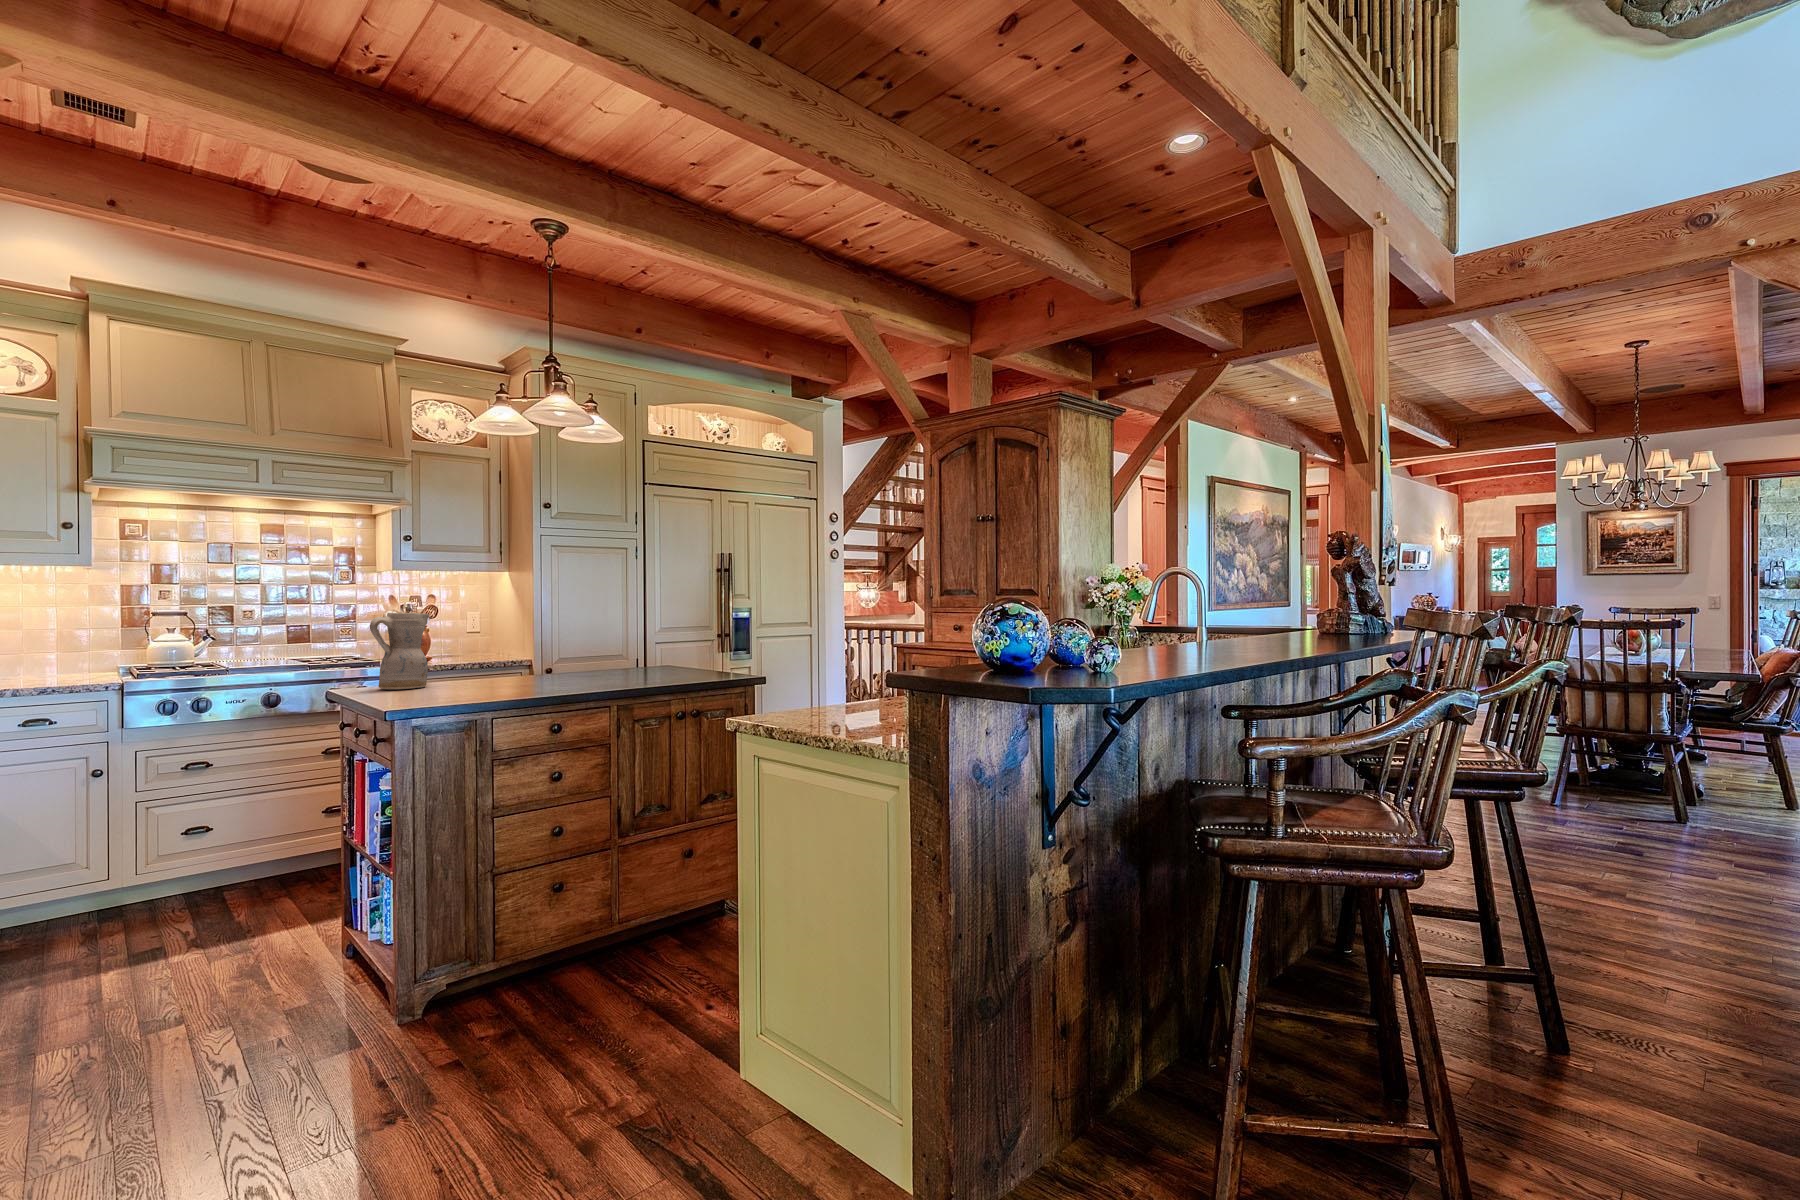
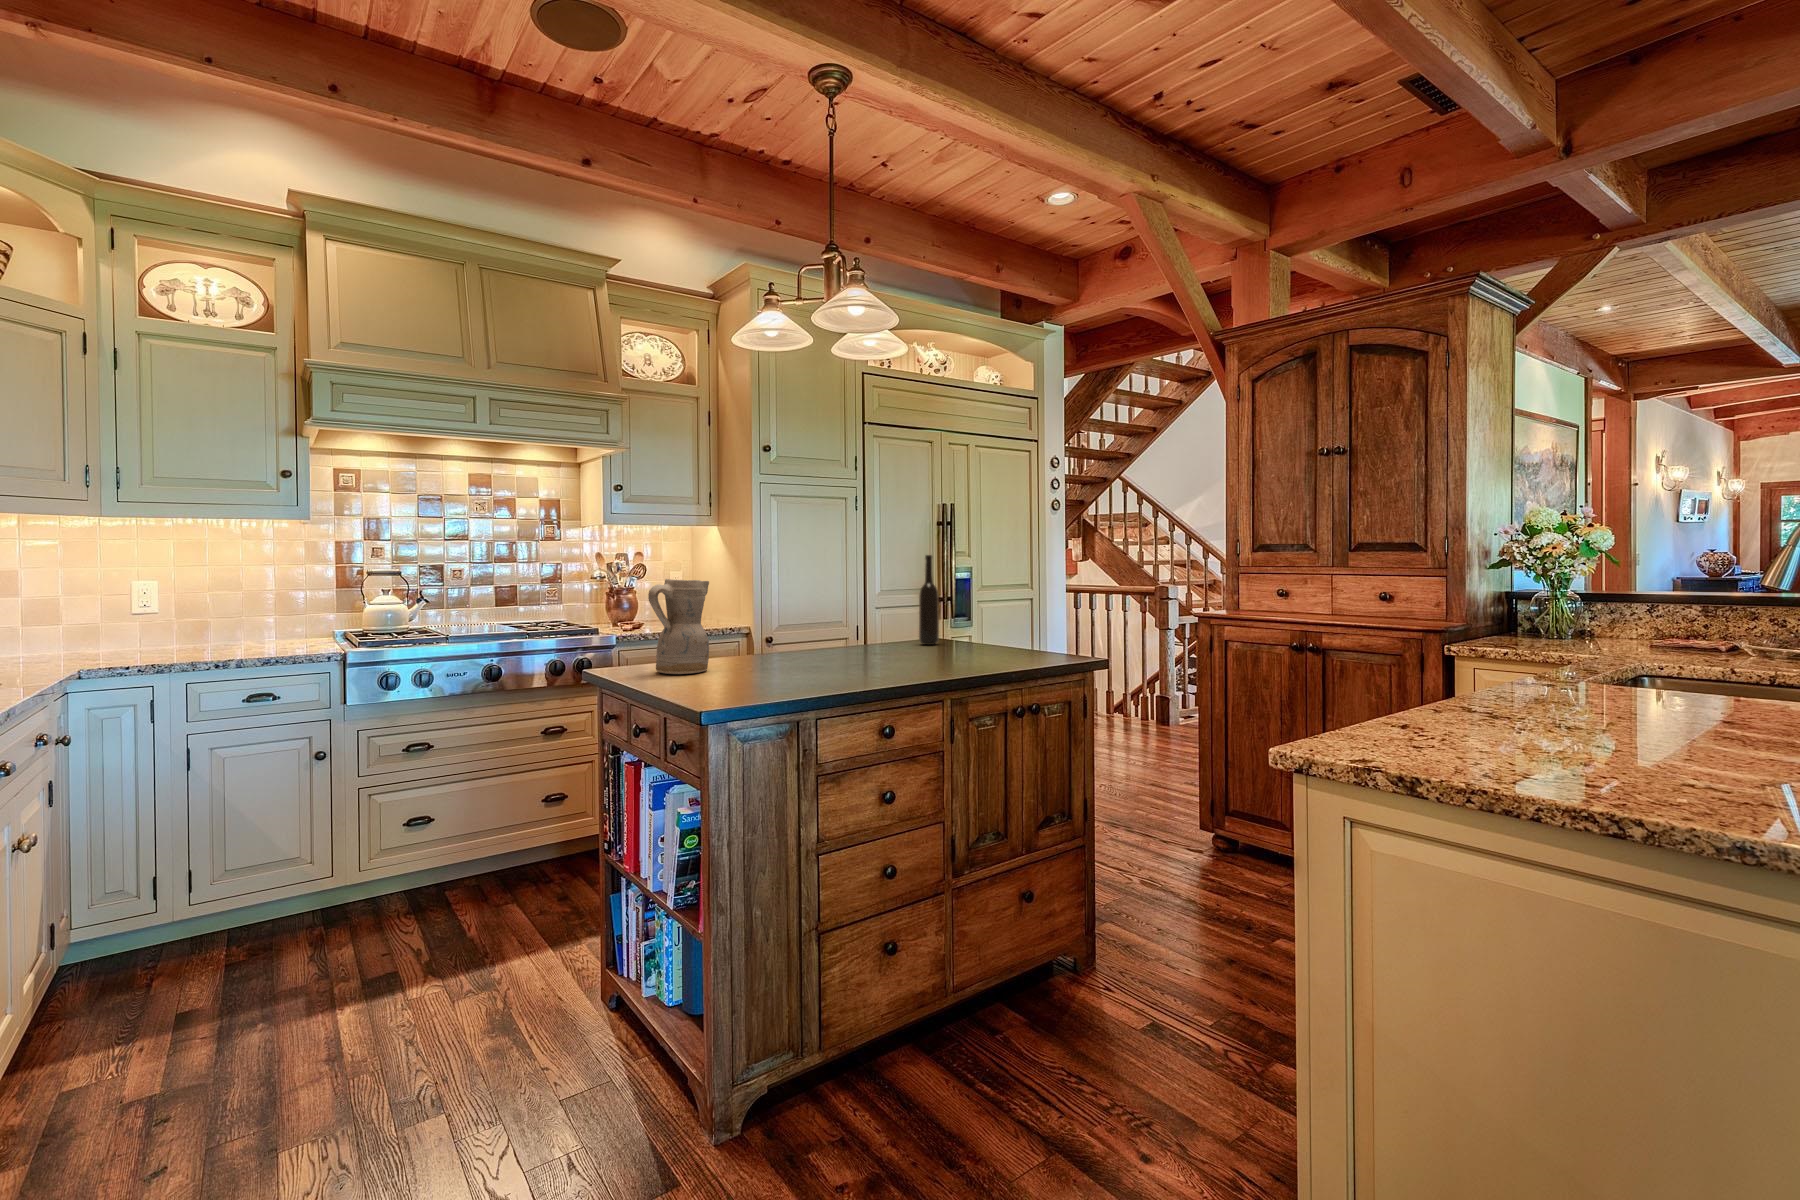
bottle: none [640,593,657,666] -> present [919,555,939,645]

